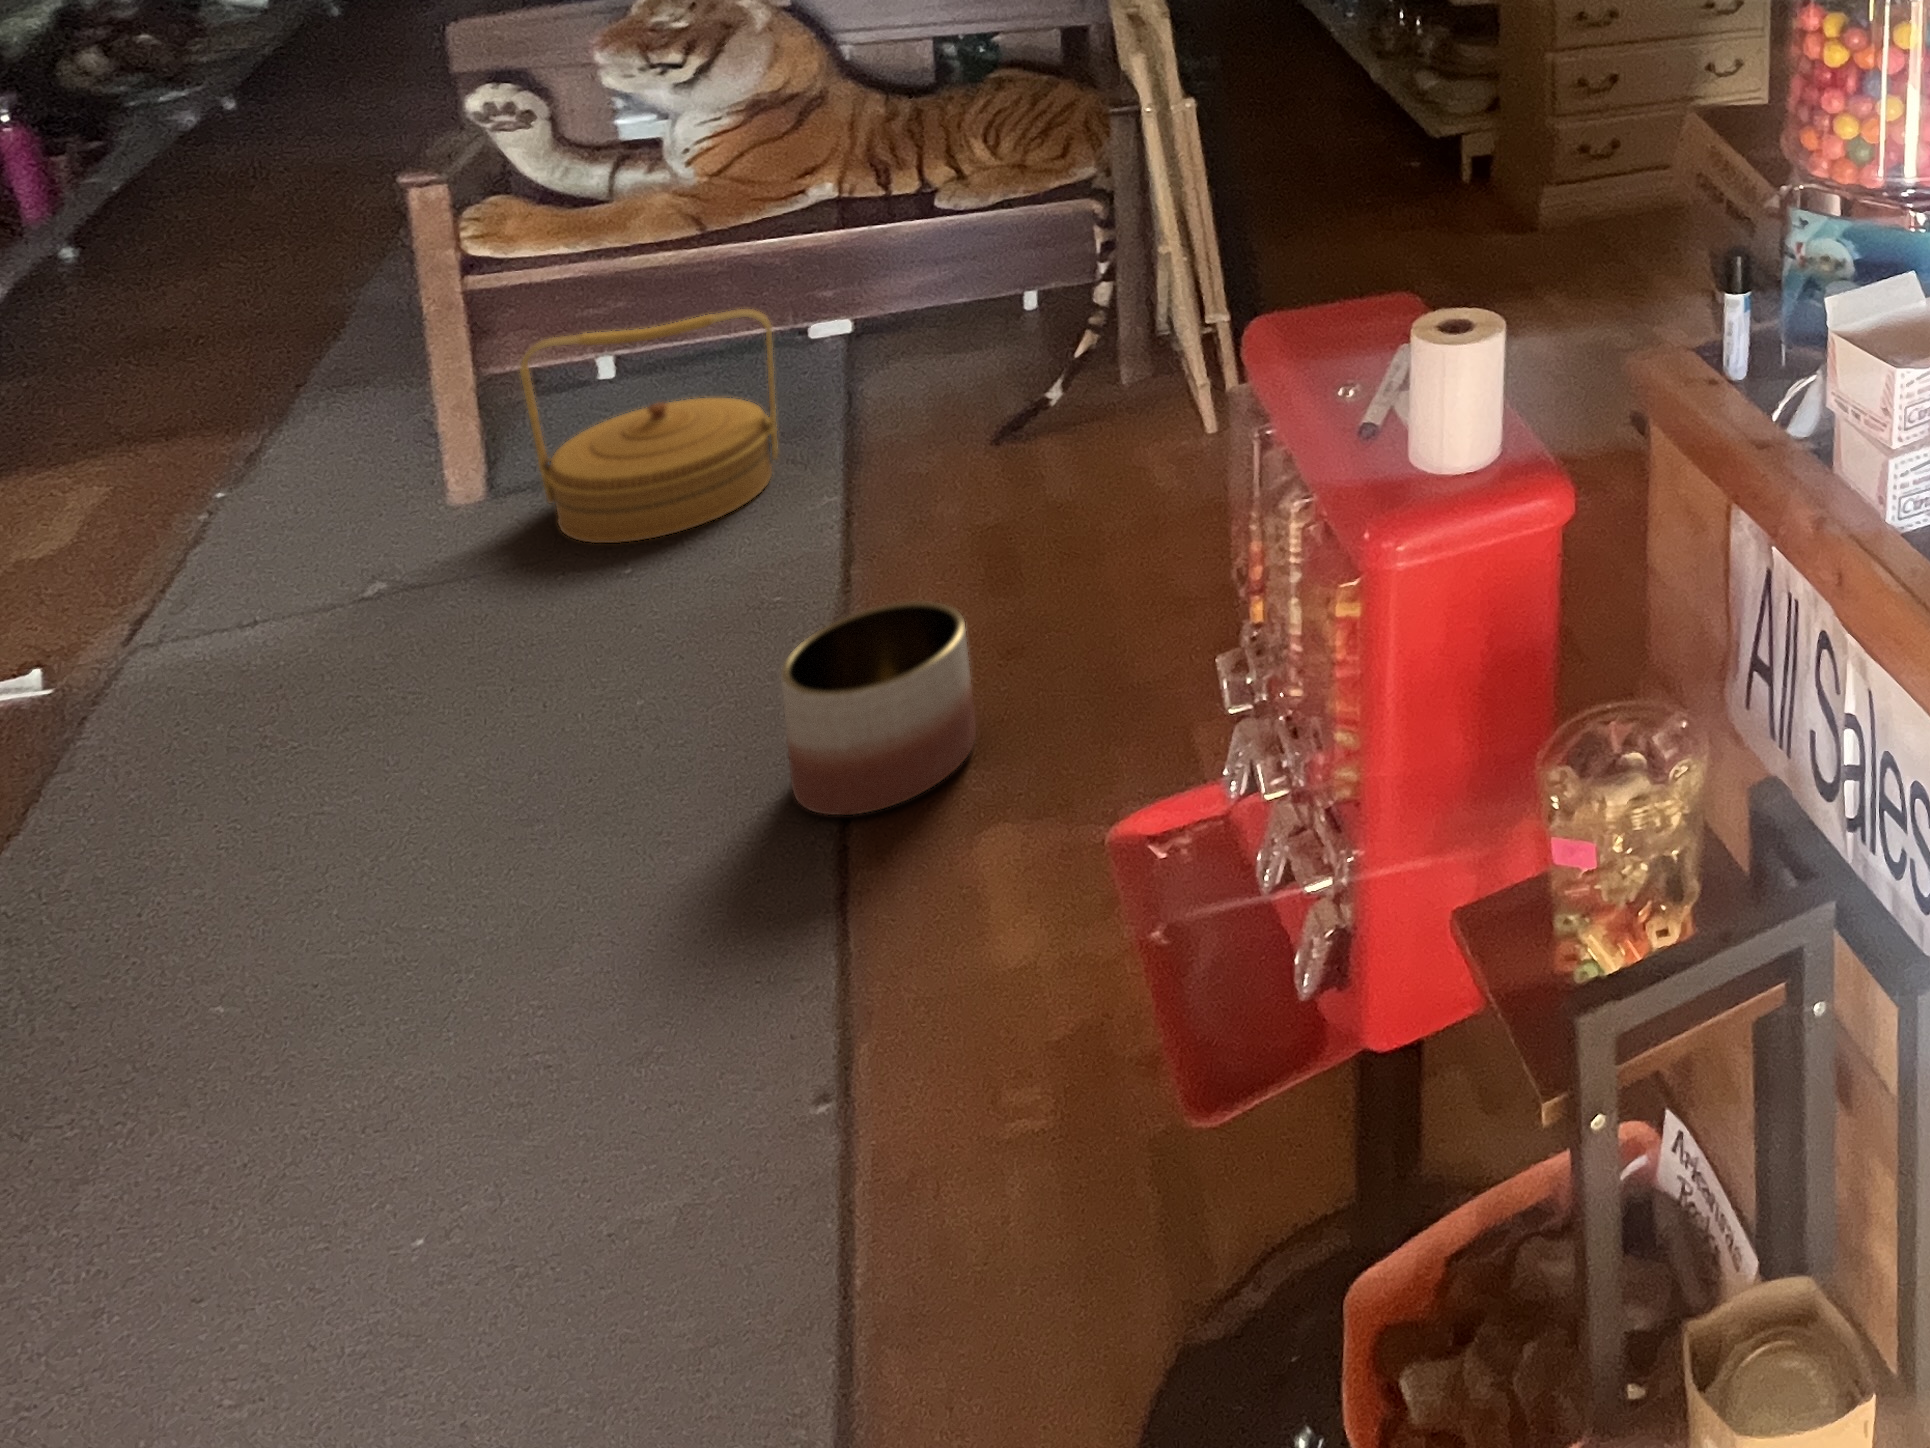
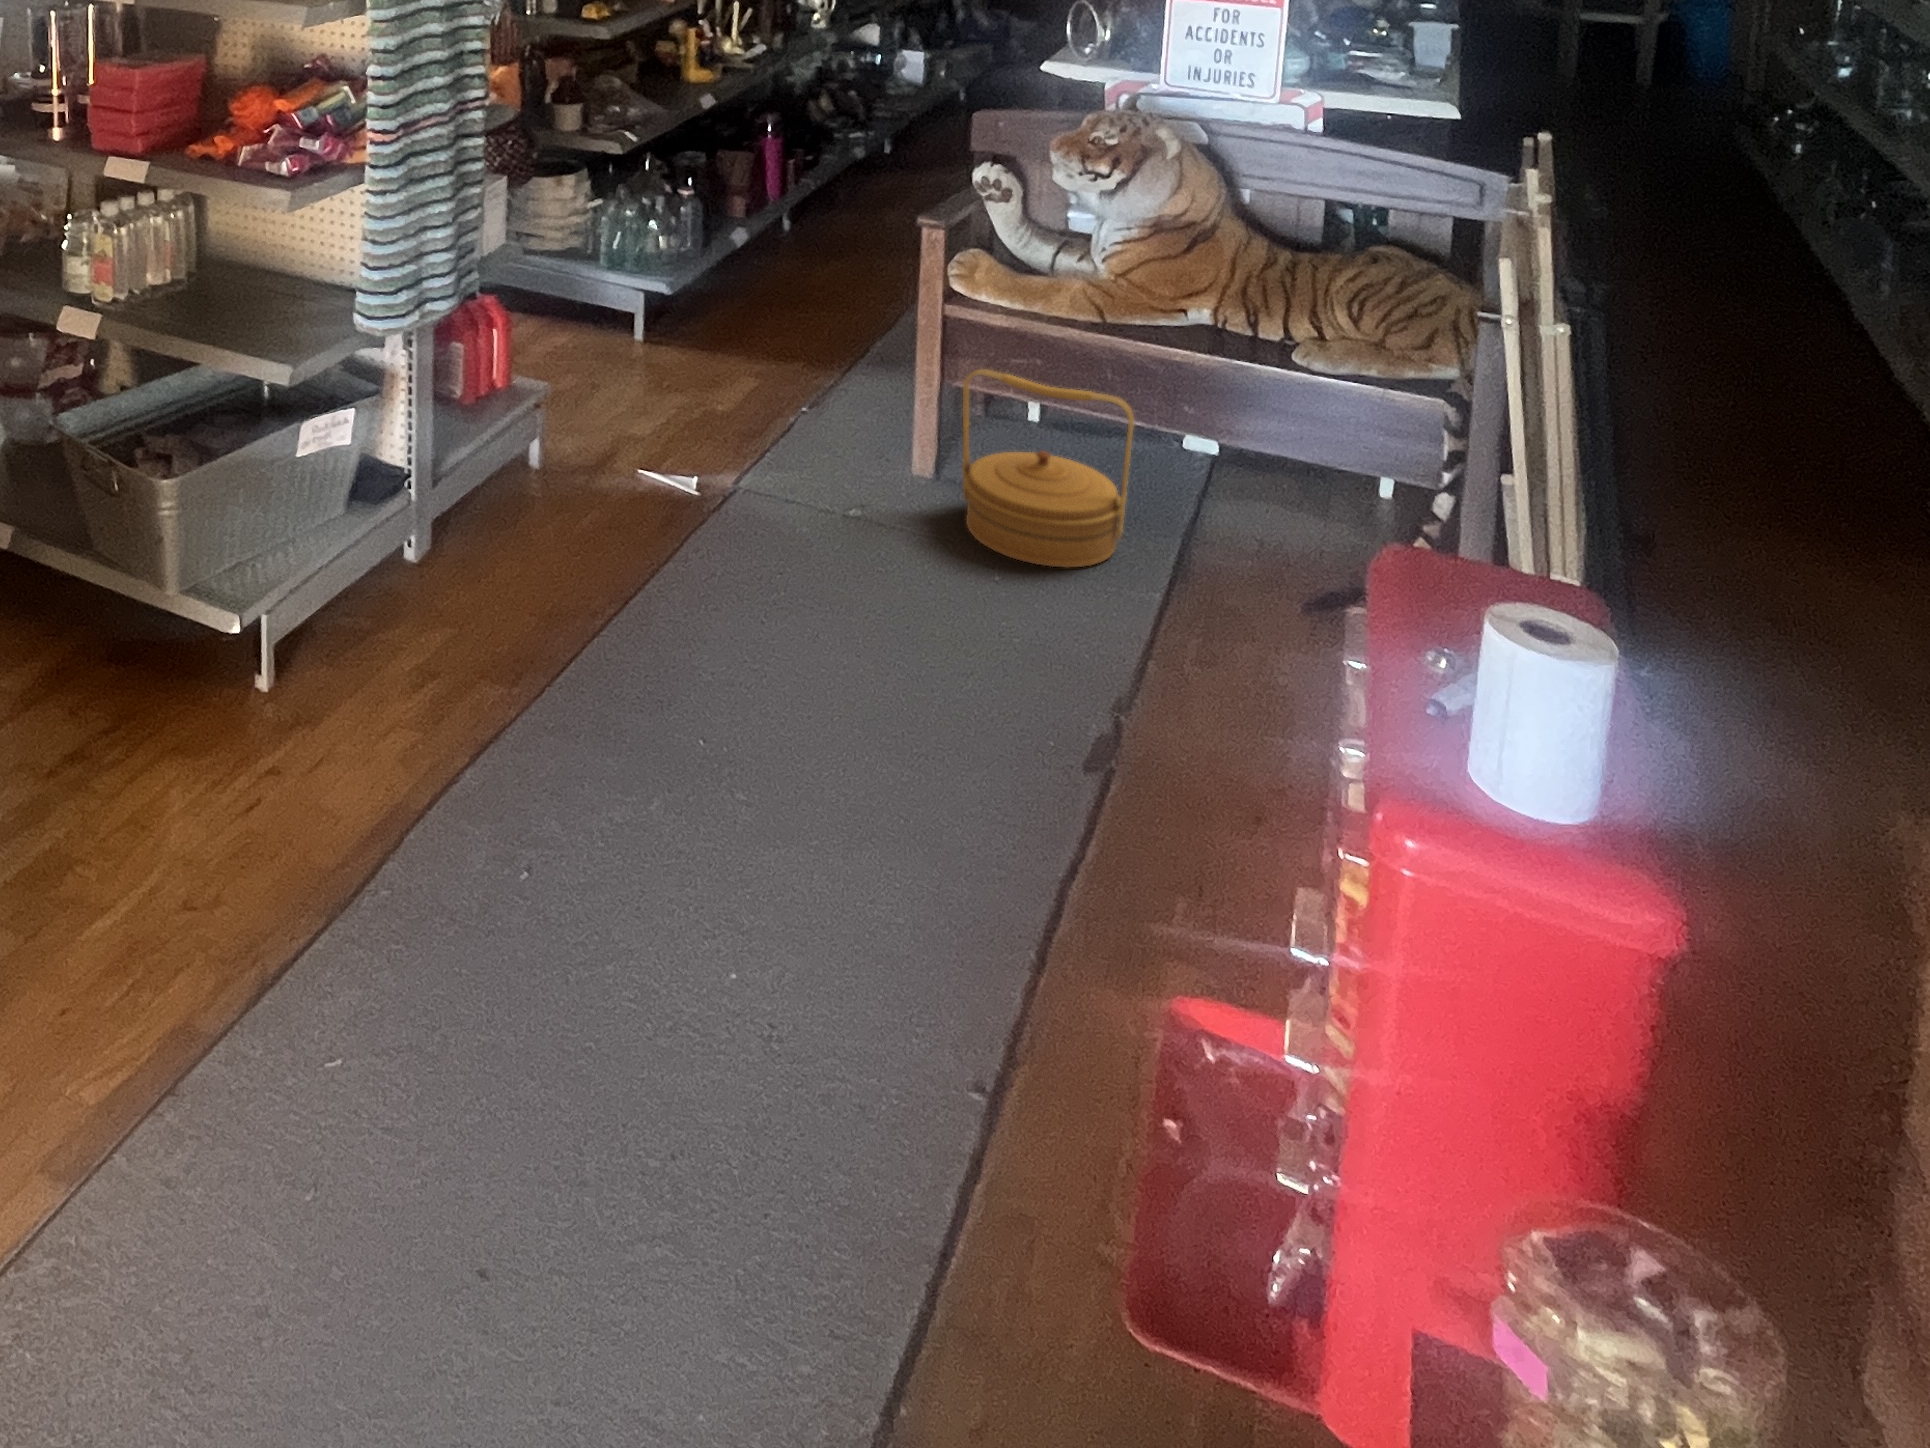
planter: present [781,601,976,815] -> none [1040,689,1198,886]

